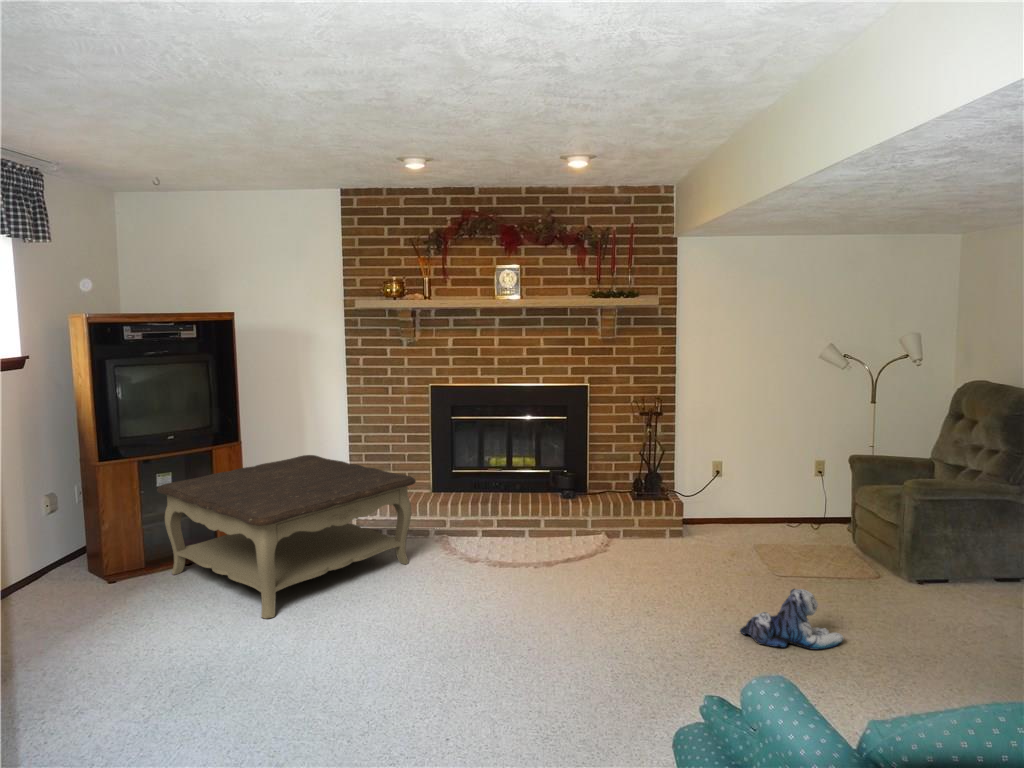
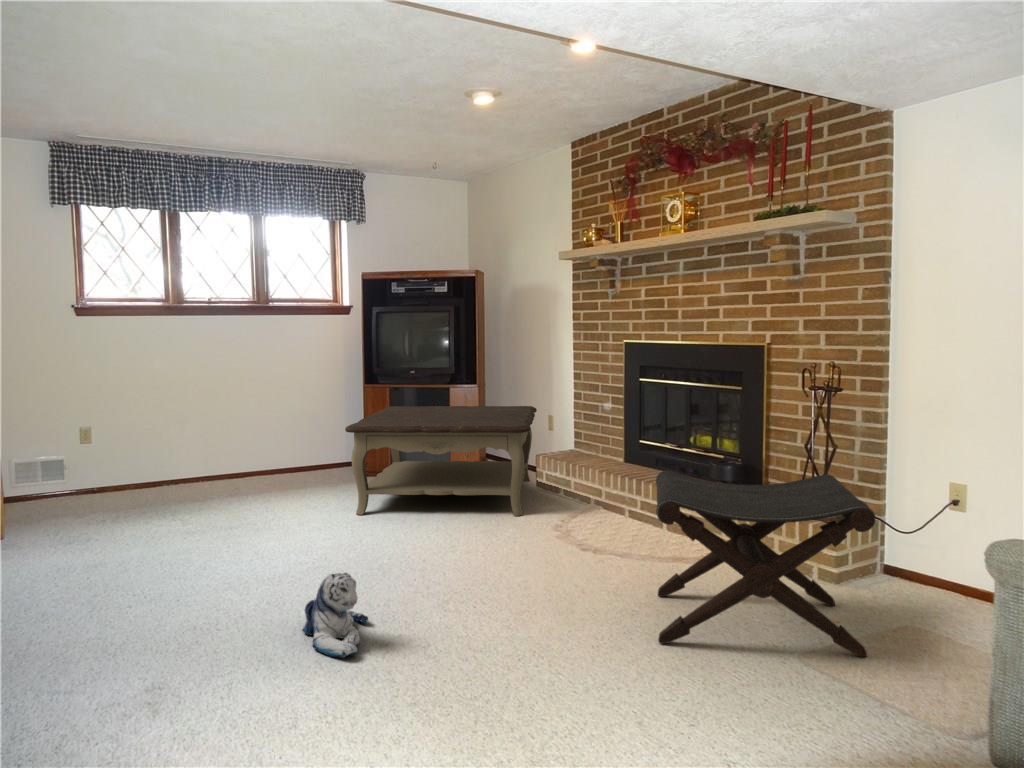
footstool: none [640,470,786,604] -> present [656,470,876,657]
plush toy: present [740,589,844,650] -> present [302,573,368,658]

